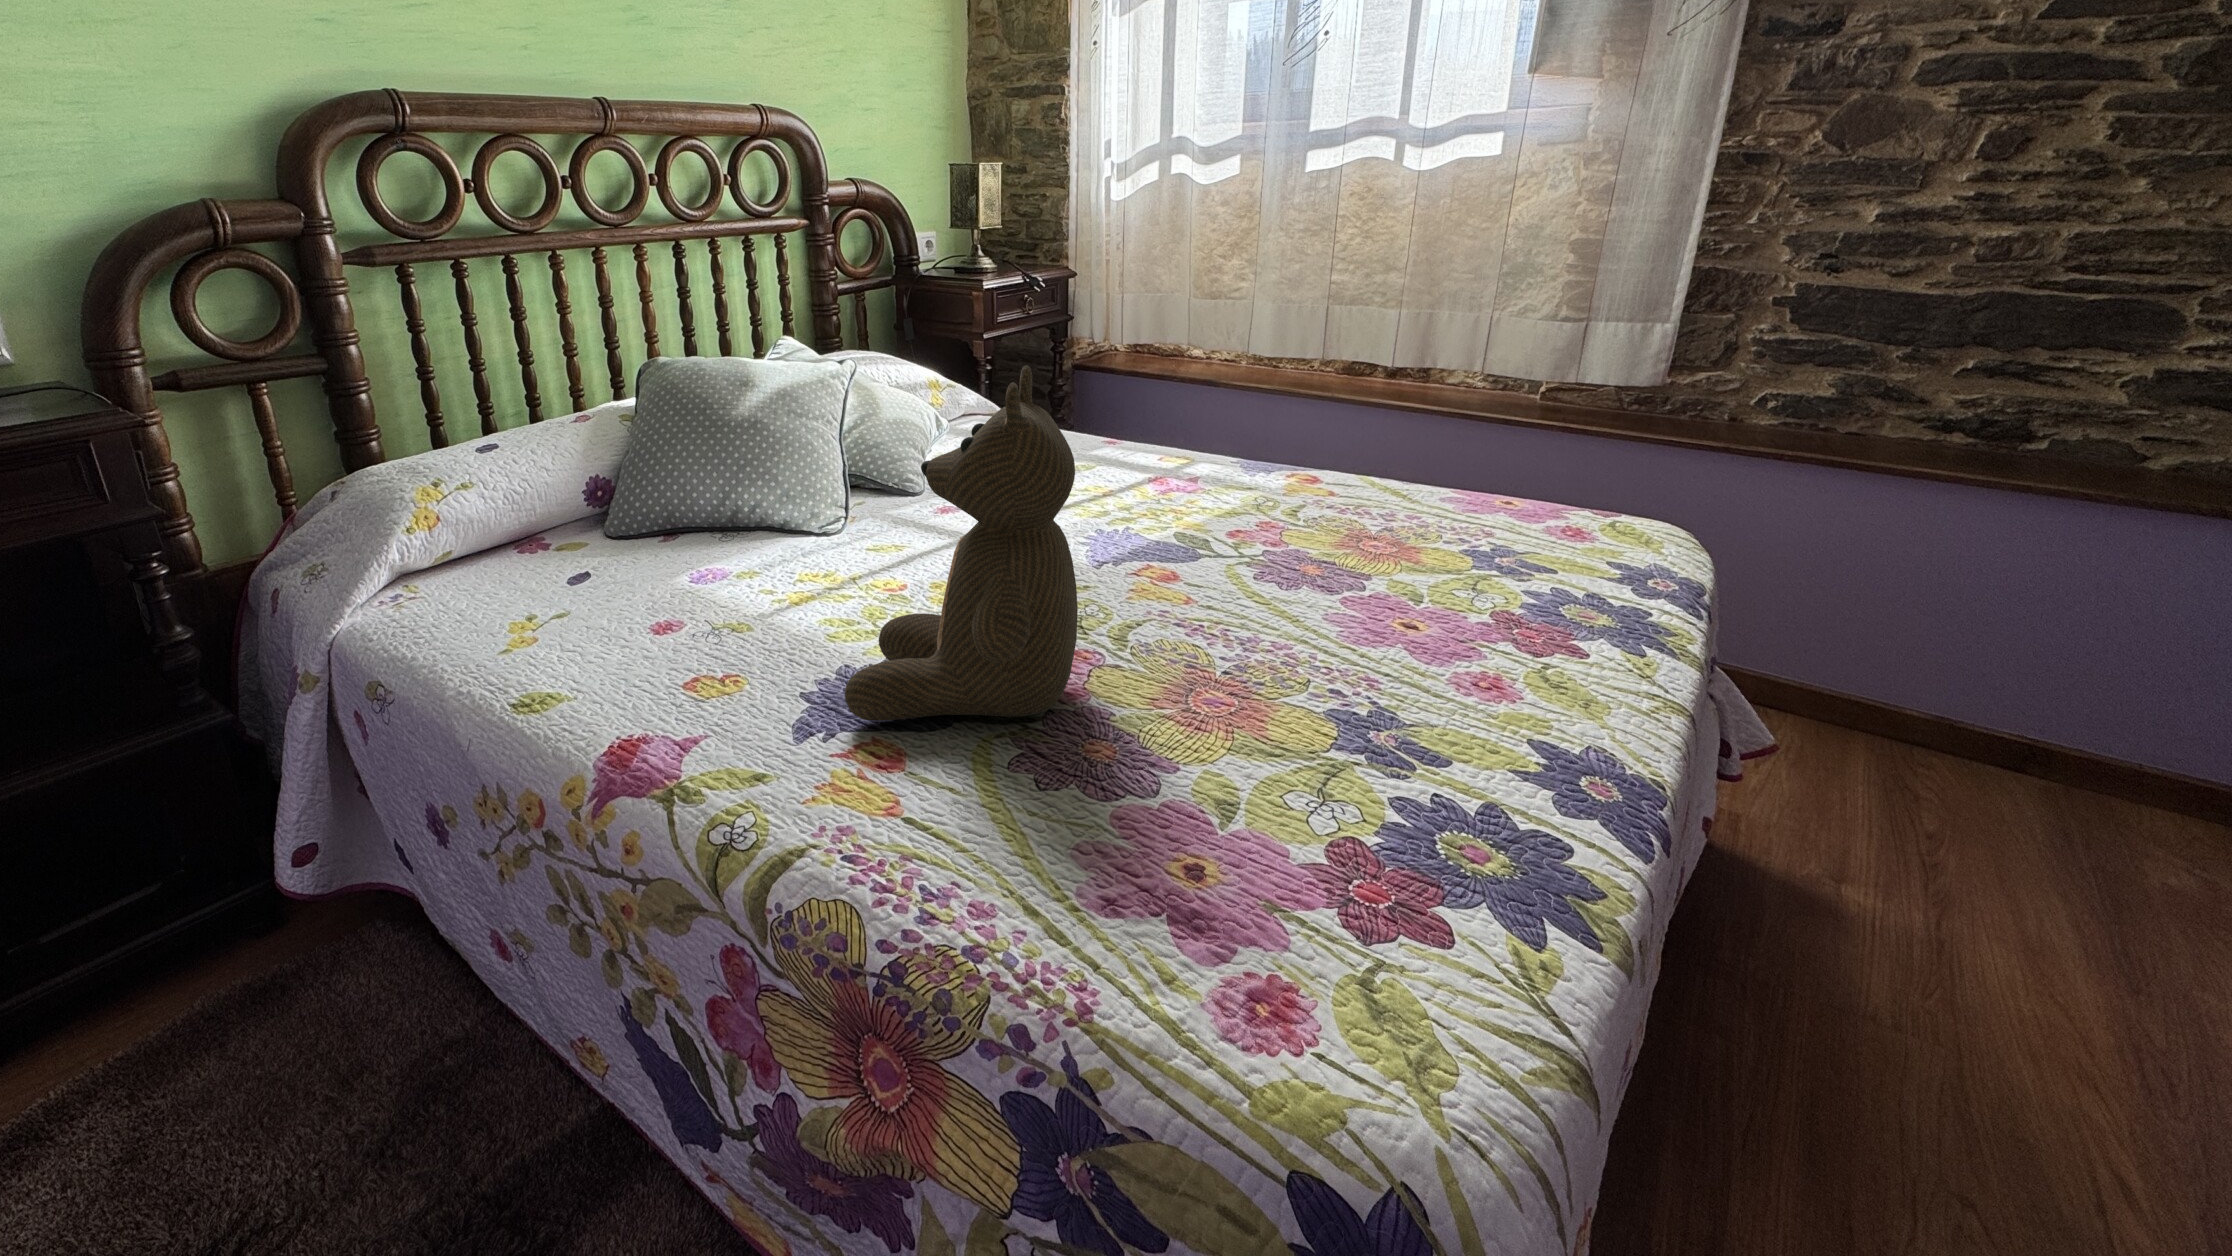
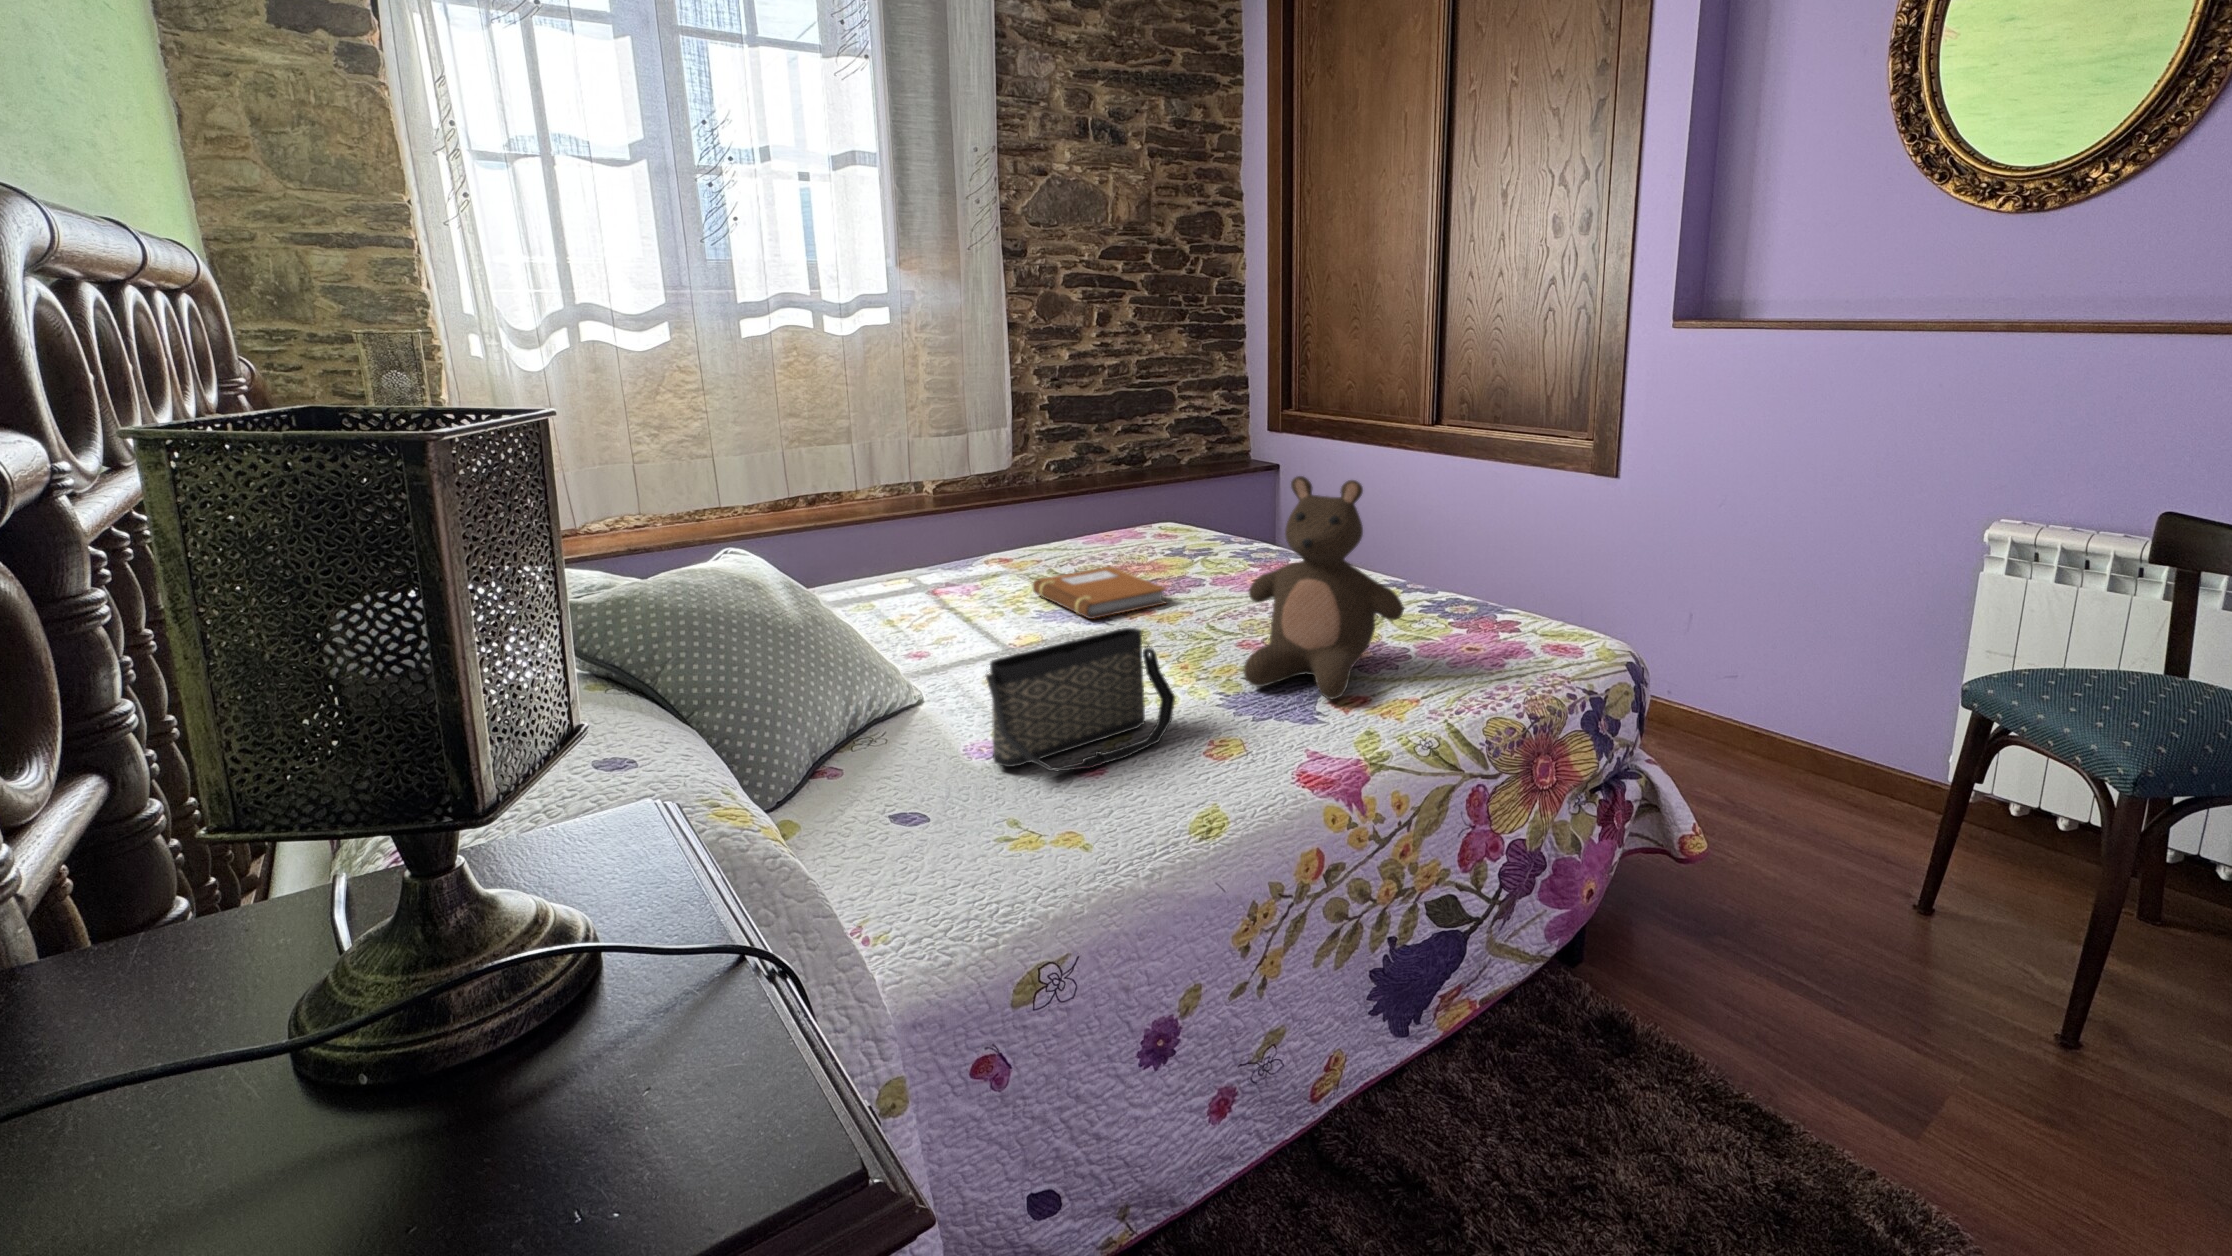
handbag: none [609,470,780,631] -> present [986,628,1175,771]
notebook: none [1086,485,1275,568] -> present [1033,567,1166,619]

